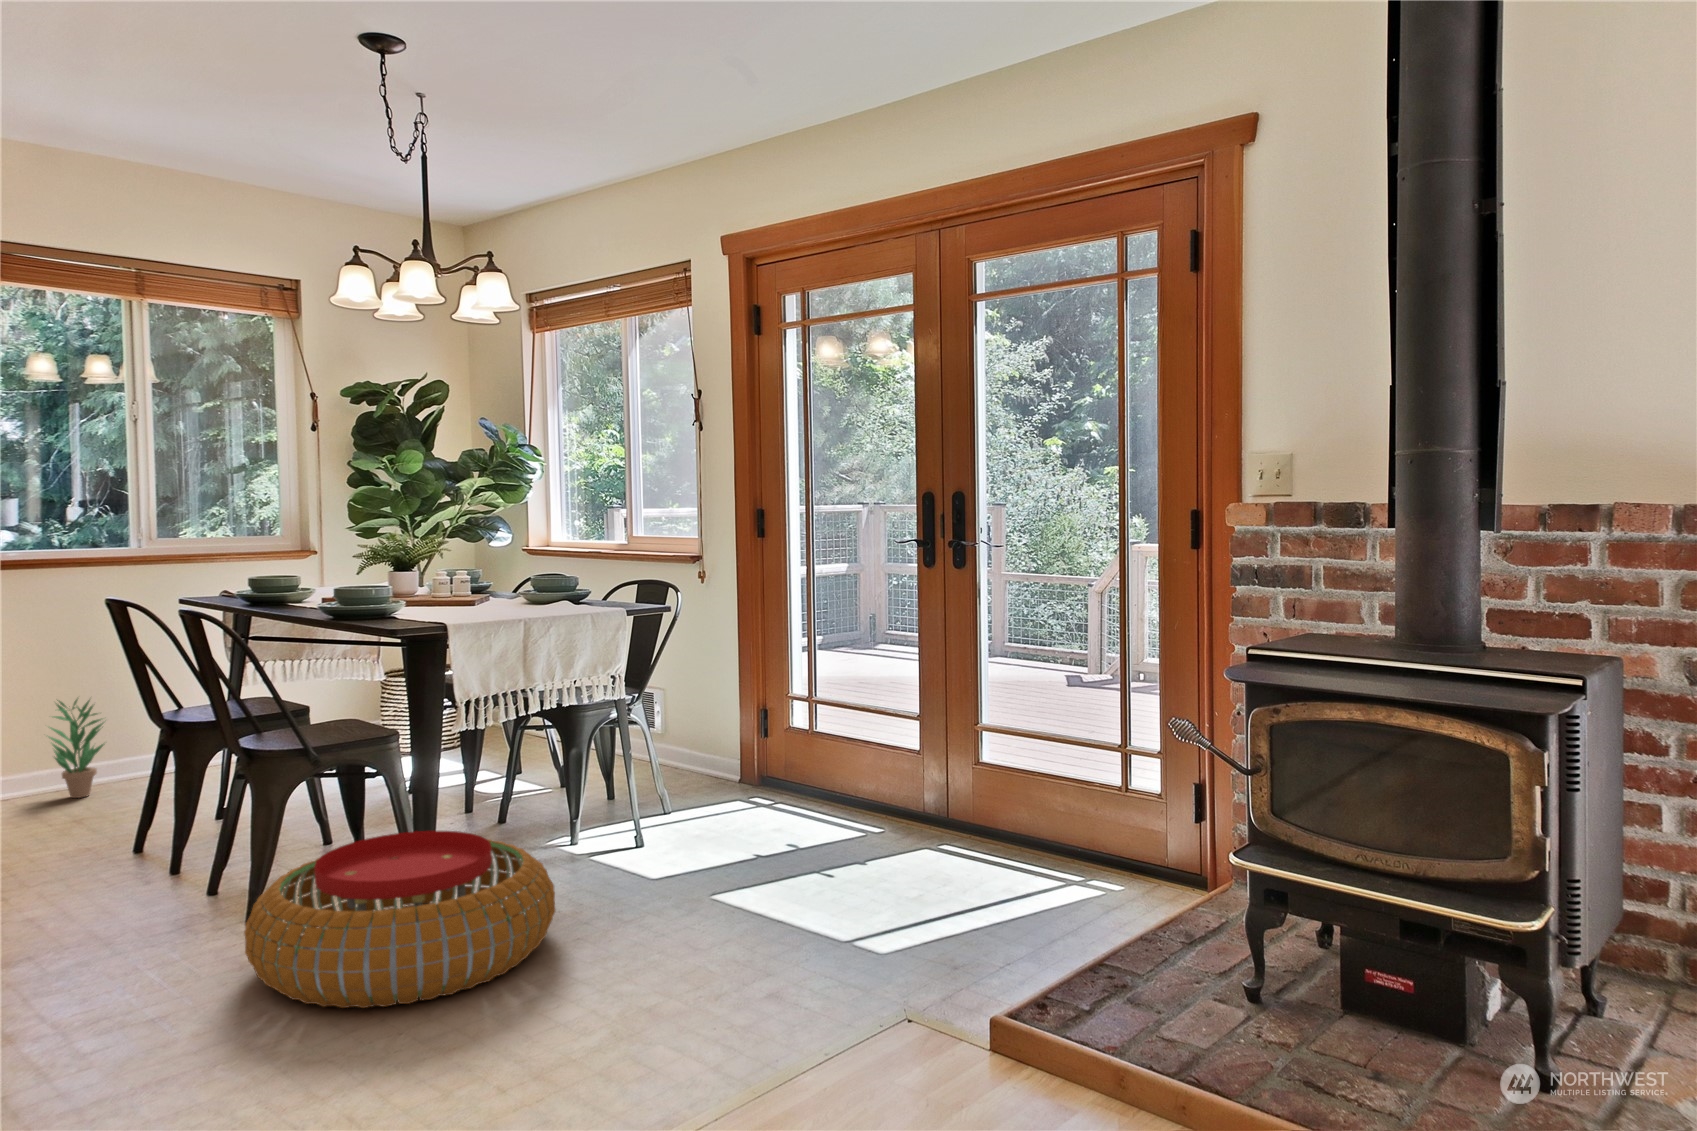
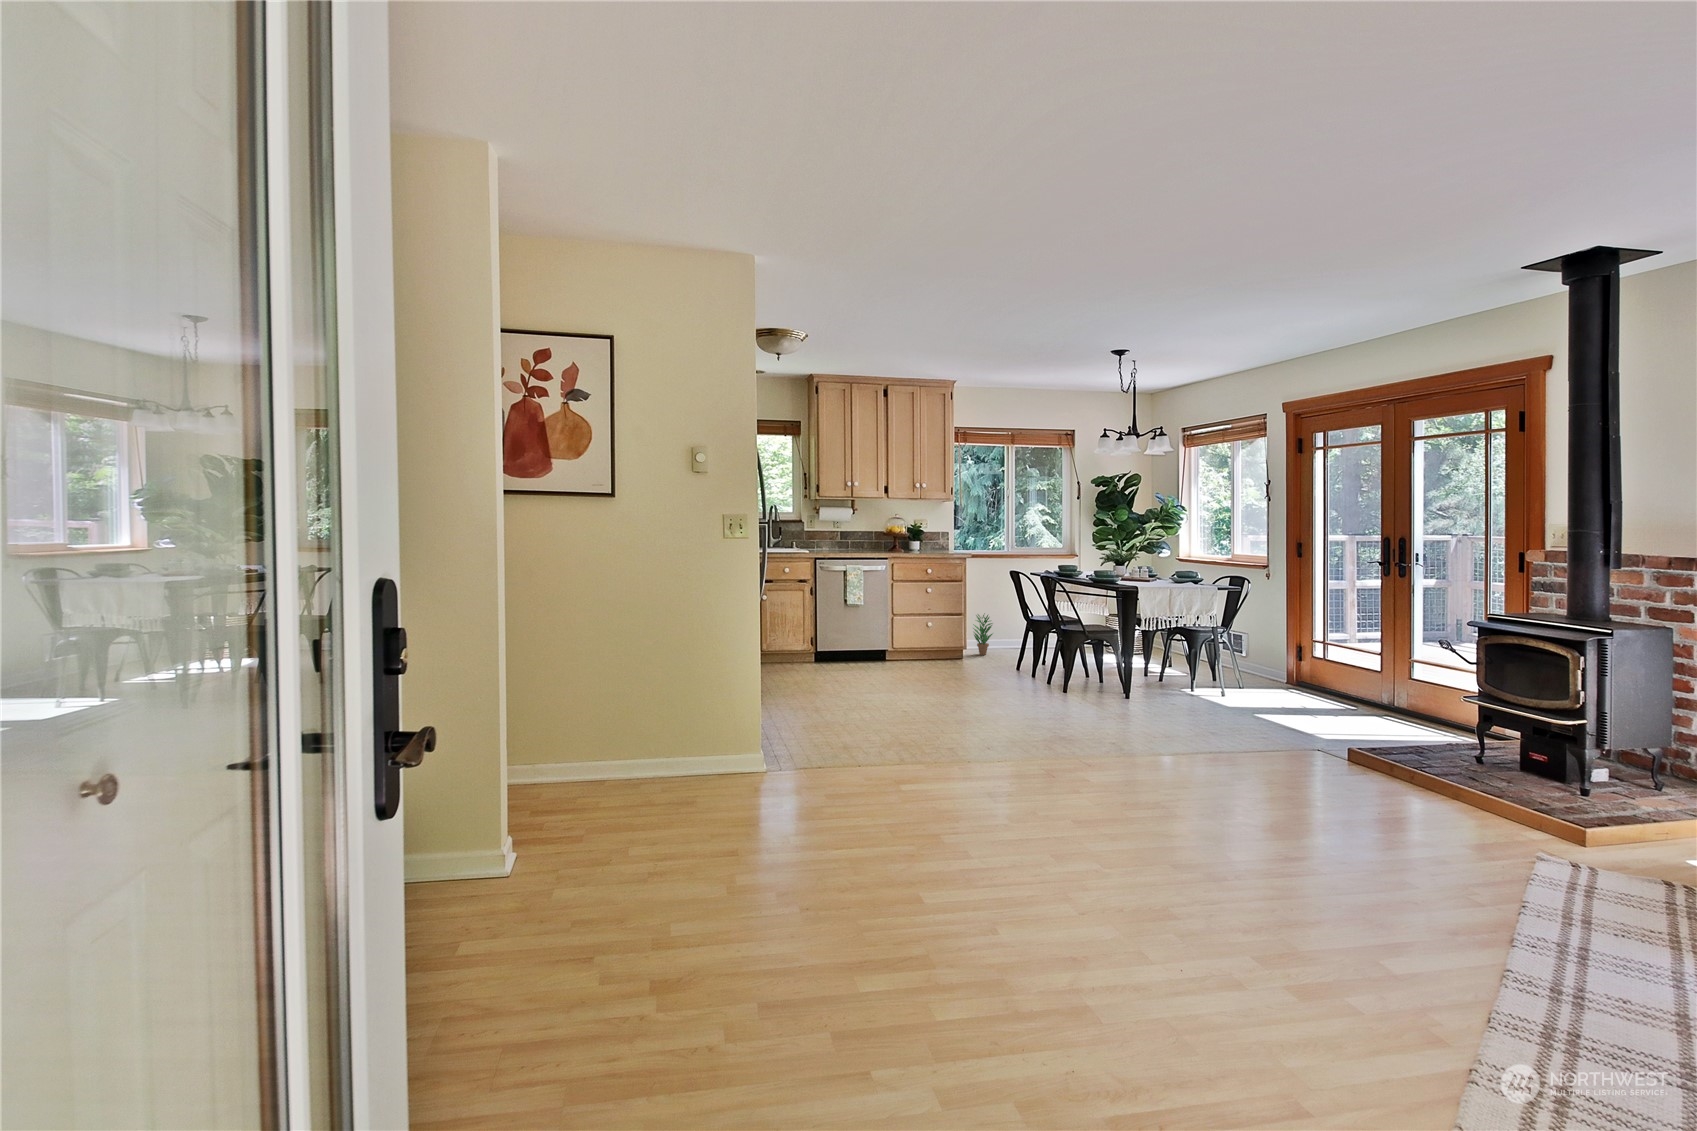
pouf: present [244,831,555,1008] -> none [1069,667,1181,720]

